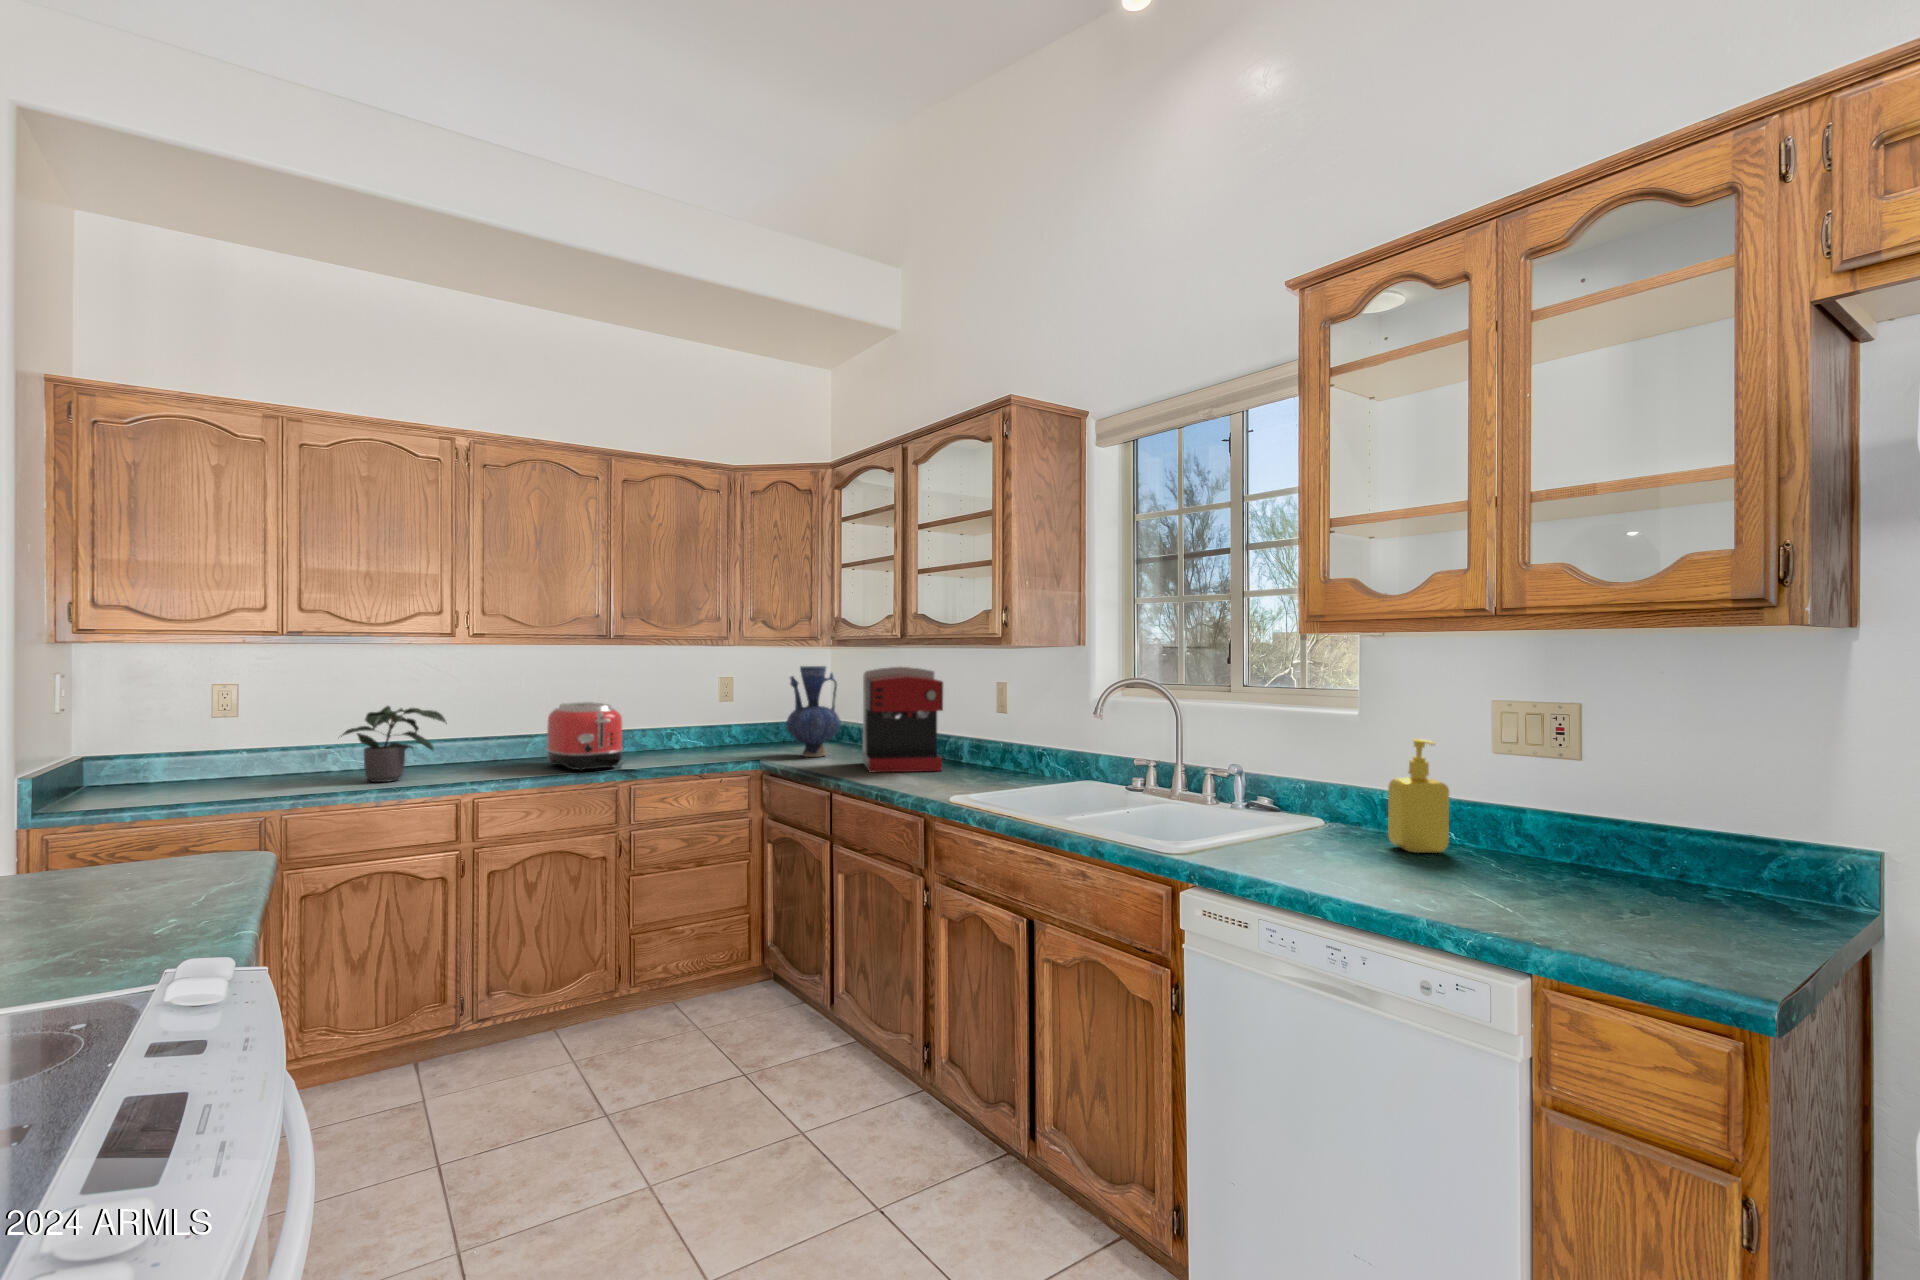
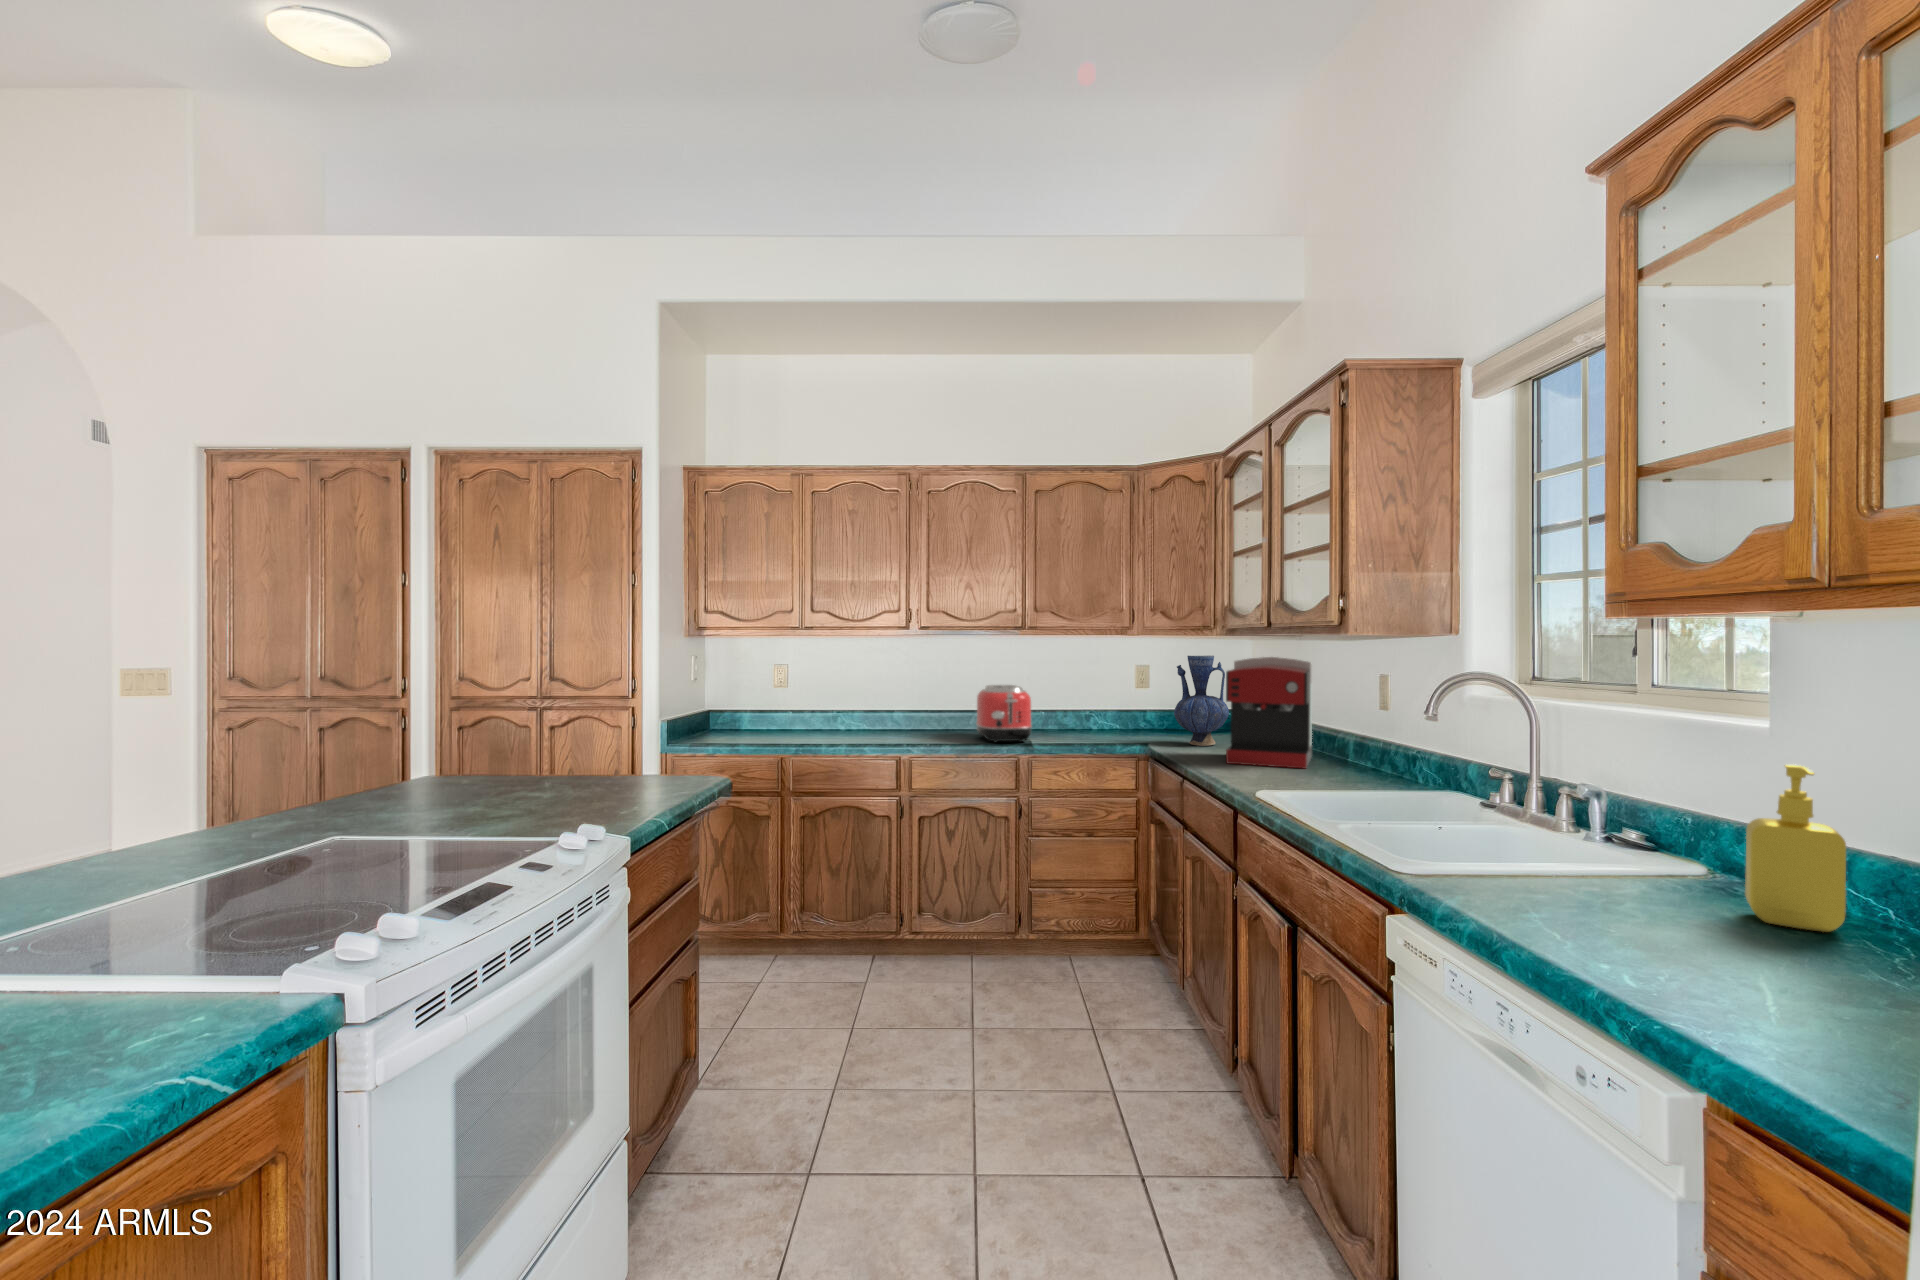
potted plant: present [341,706,447,782] -> none [834,682,901,739]

